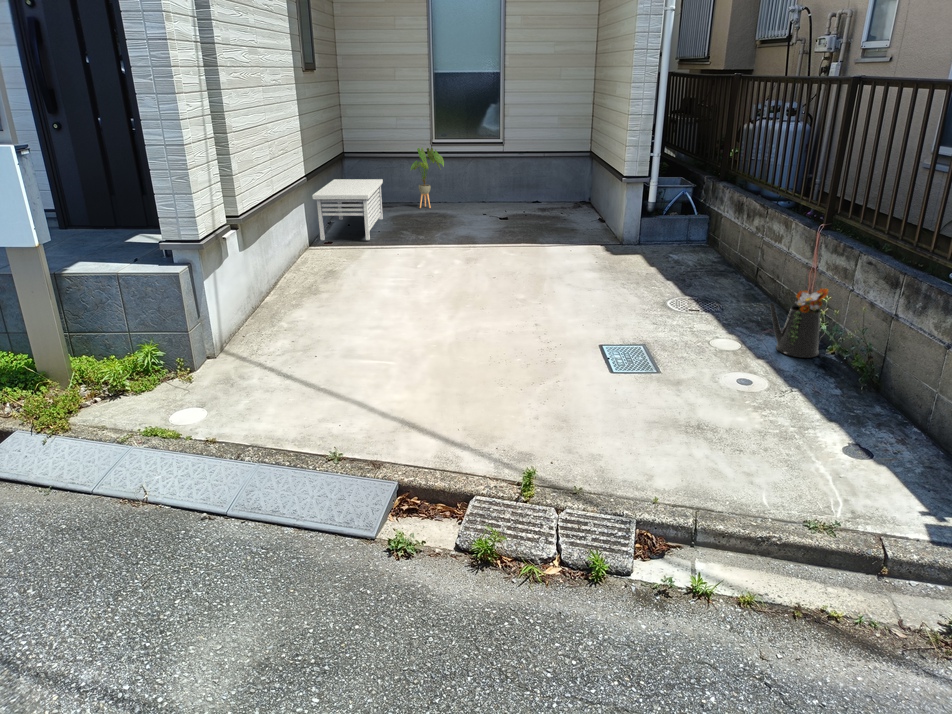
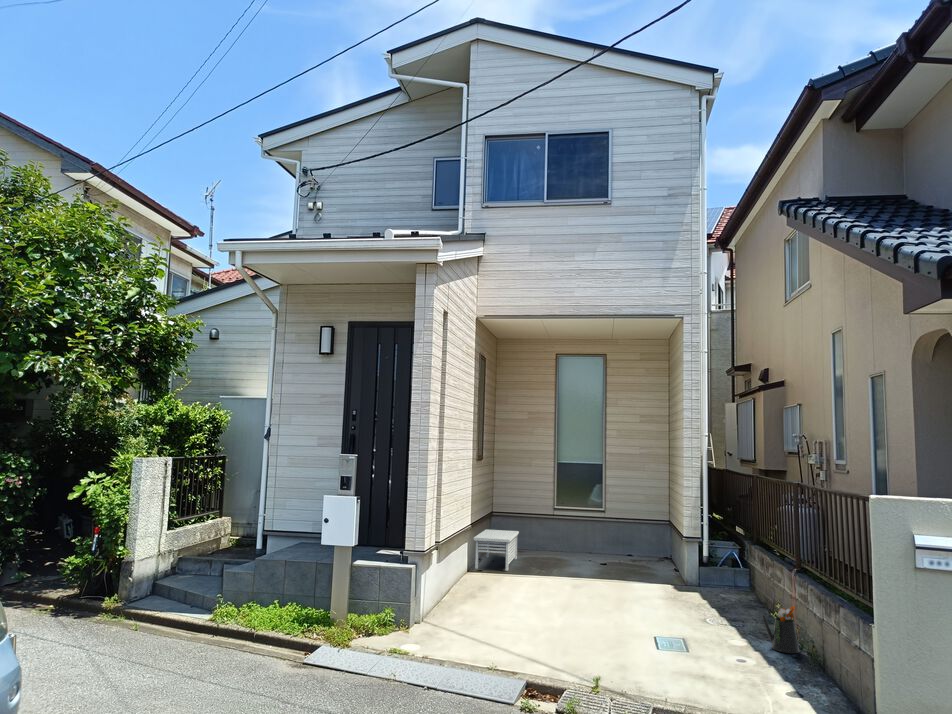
house plant: present [411,148,444,208] -> none [538,512,562,554]

